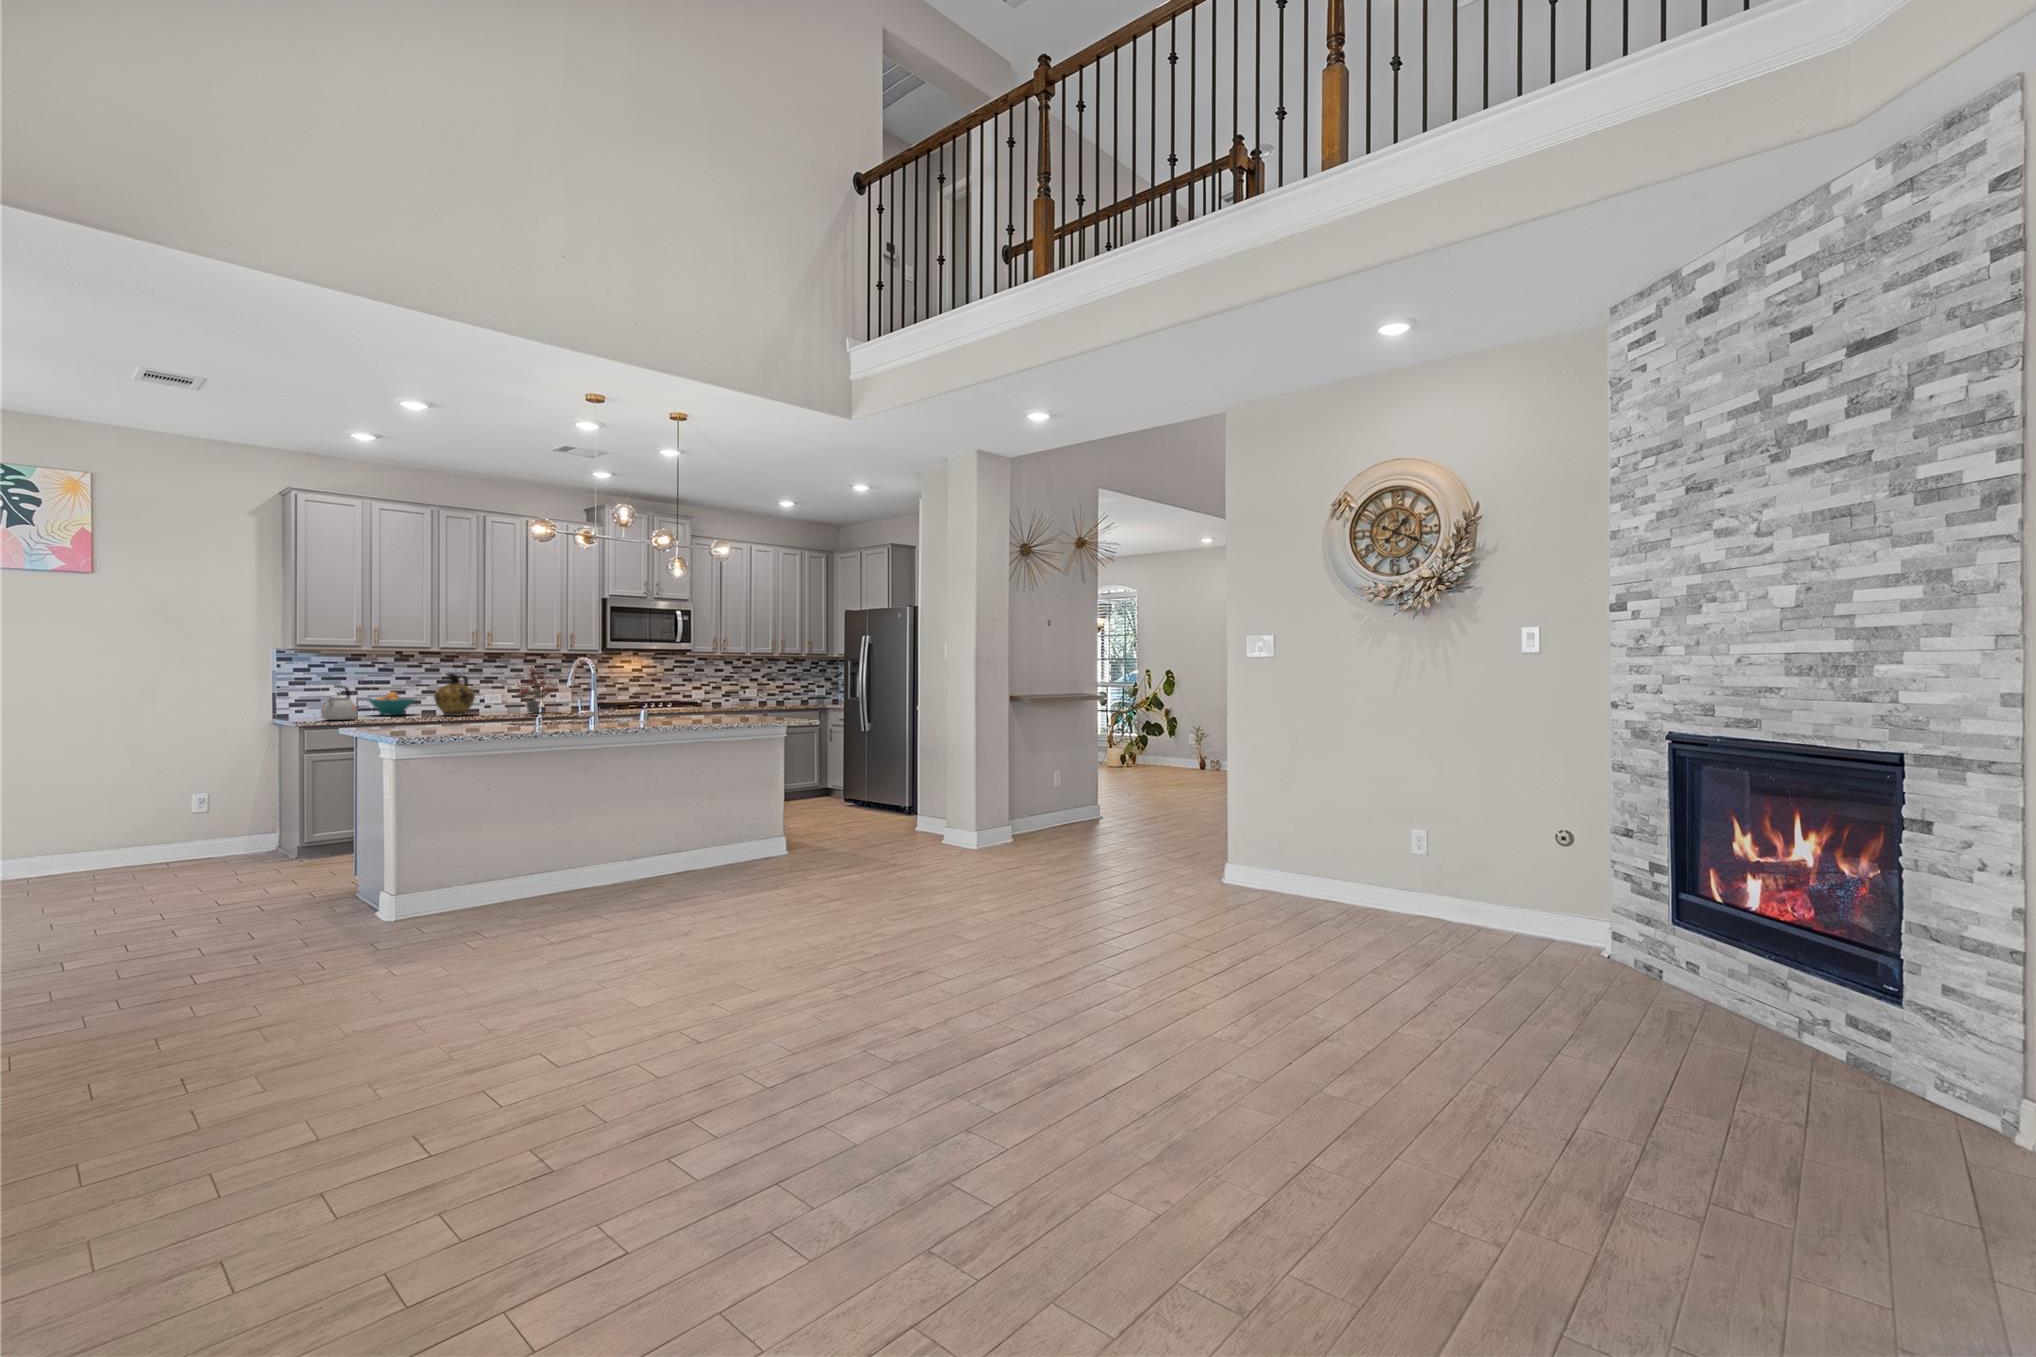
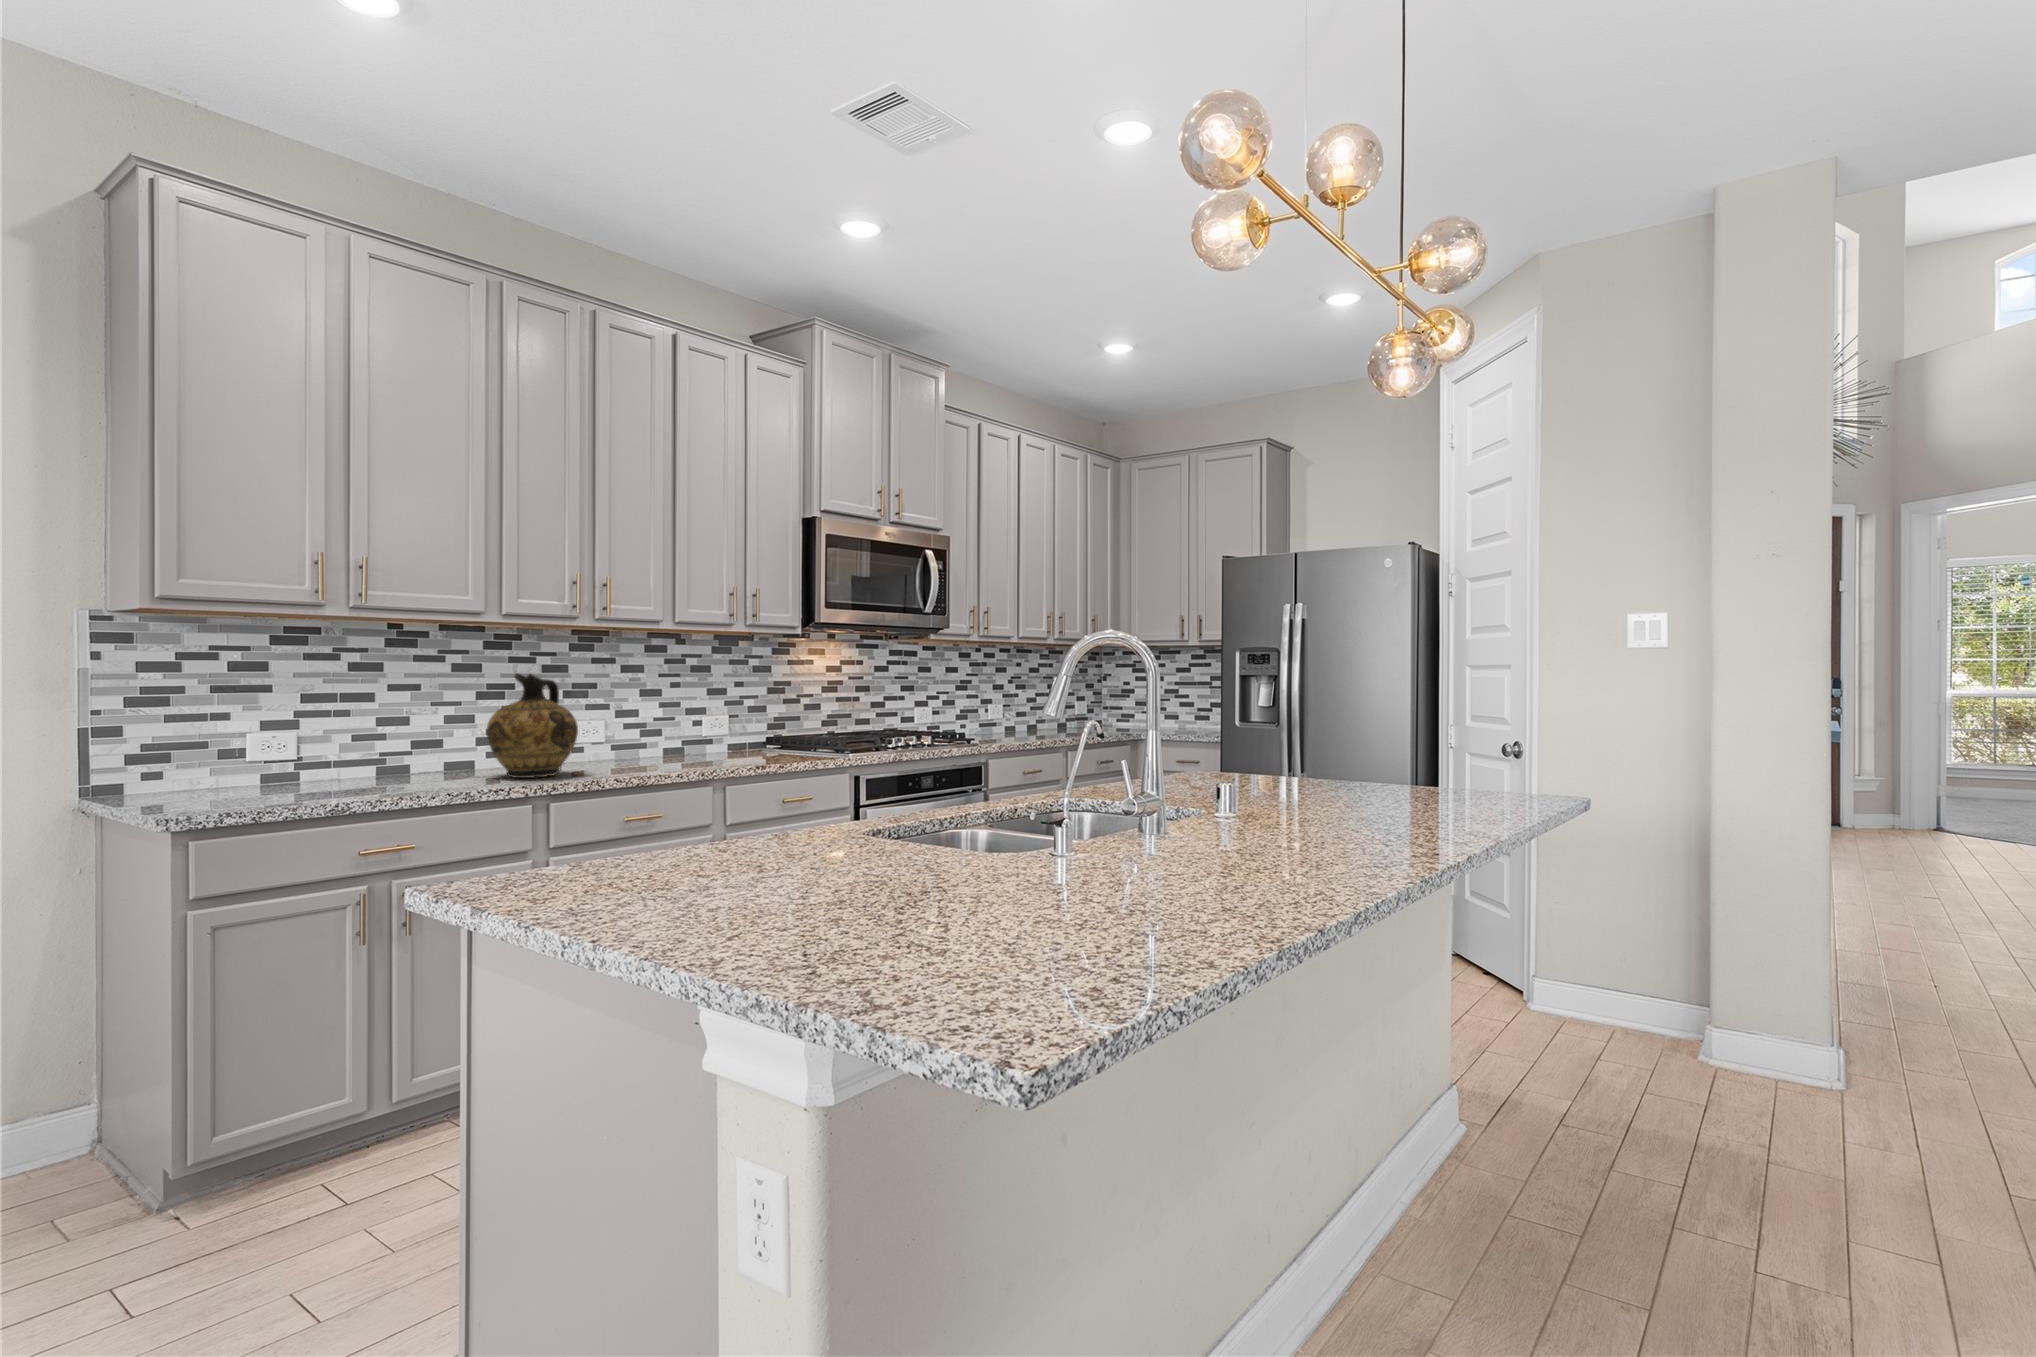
potted plant: present [517,668,558,713] -> none [658,642,740,766]
kettle: present [321,686,357,720] -> none [216,708,313,802]
fruit bowl: present [368,692,414,715] -> none [322,720,437,778]

